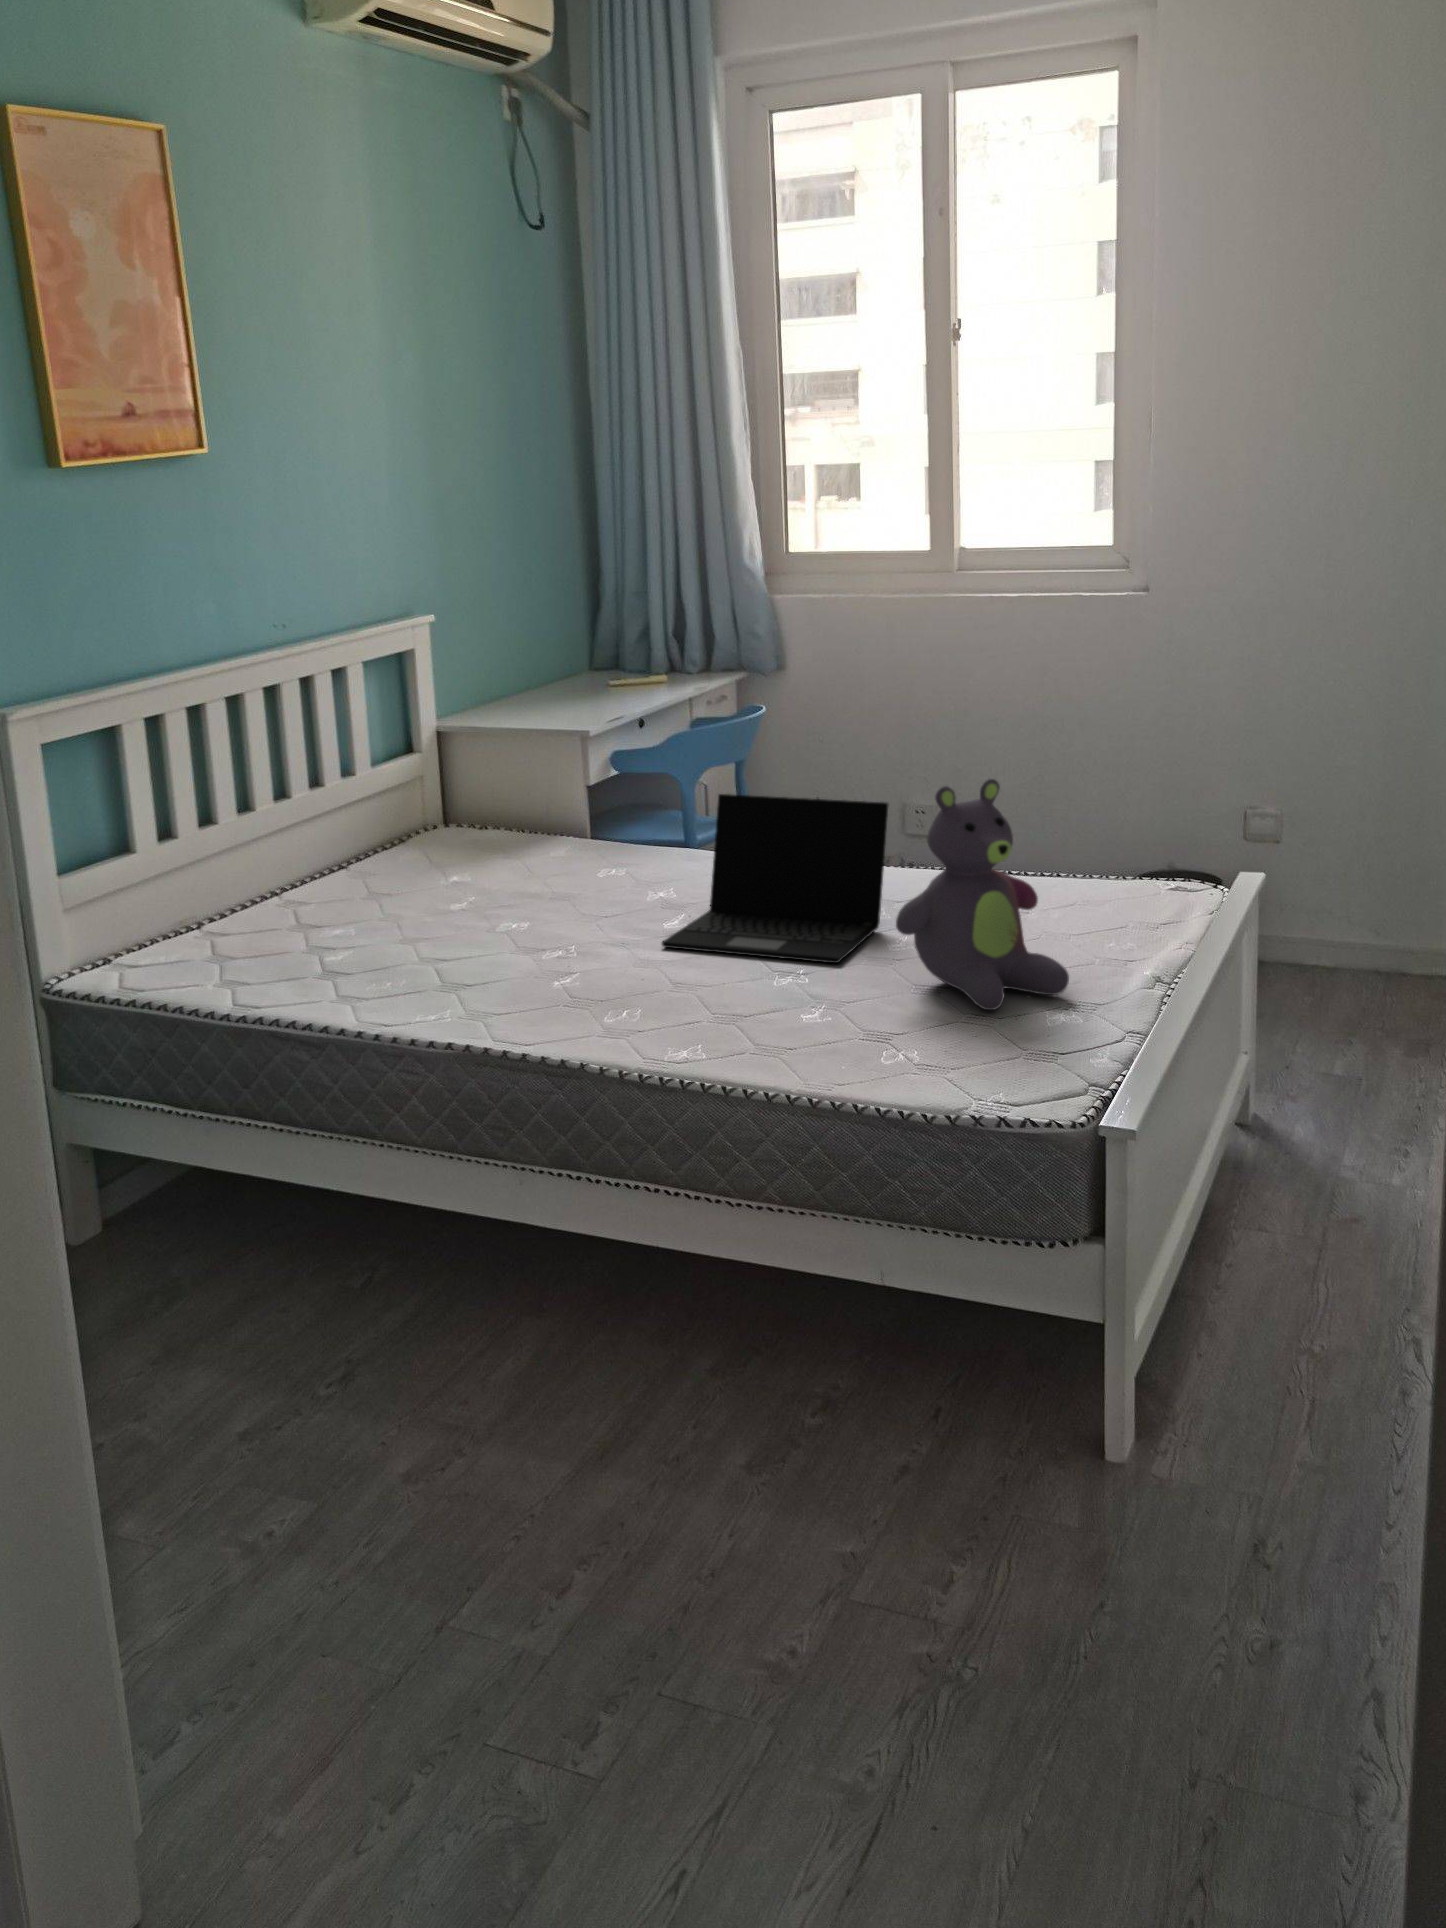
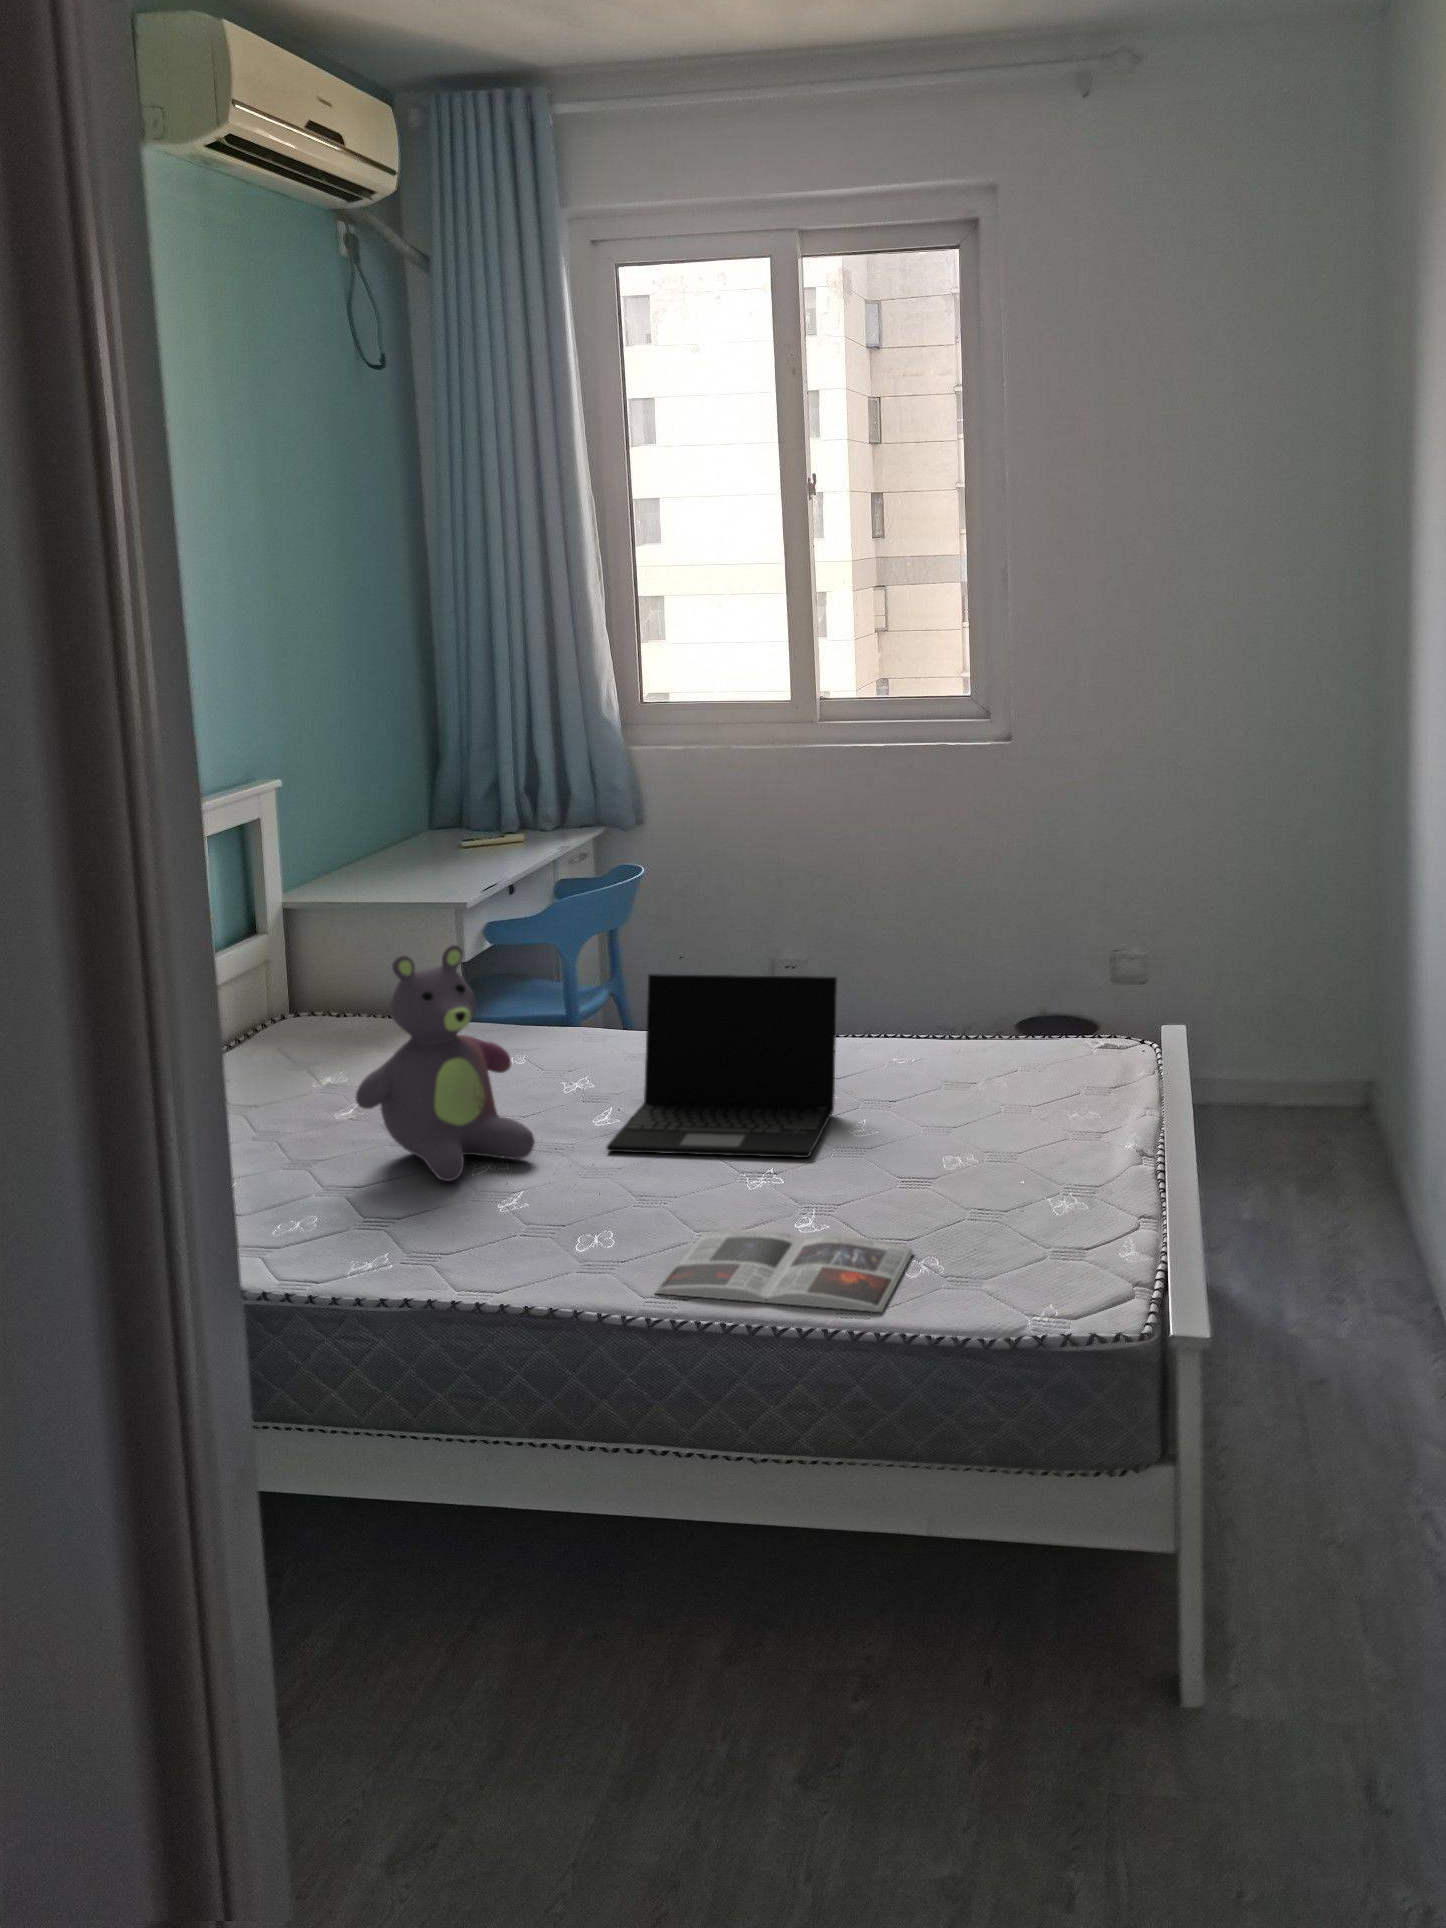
stuffed bear: present [896,779,1069,1010] -> present [356,945,535,1181]
magazine: none [654,1014,897,1087] -> present [655,1229,913,1312]

